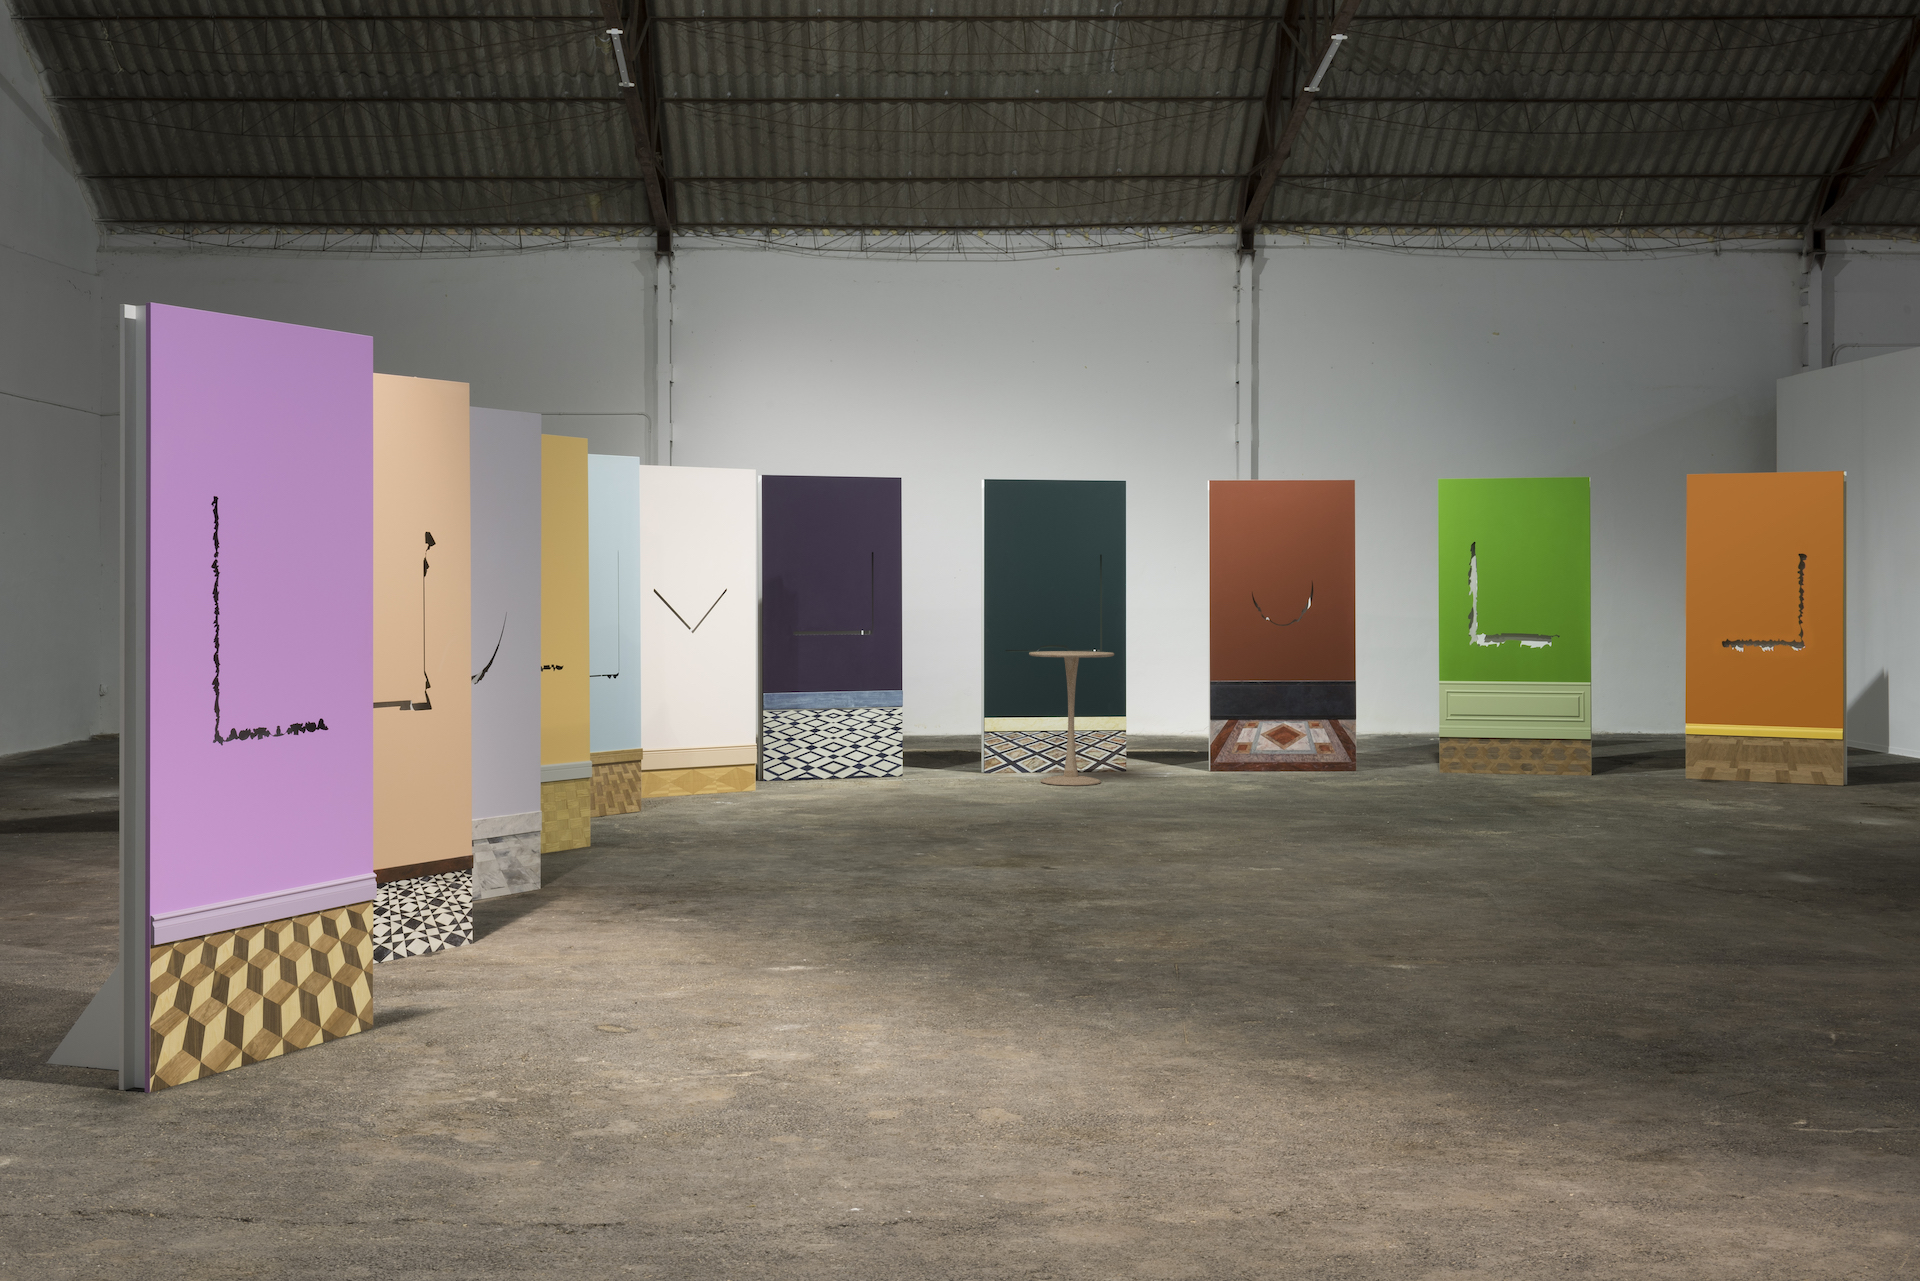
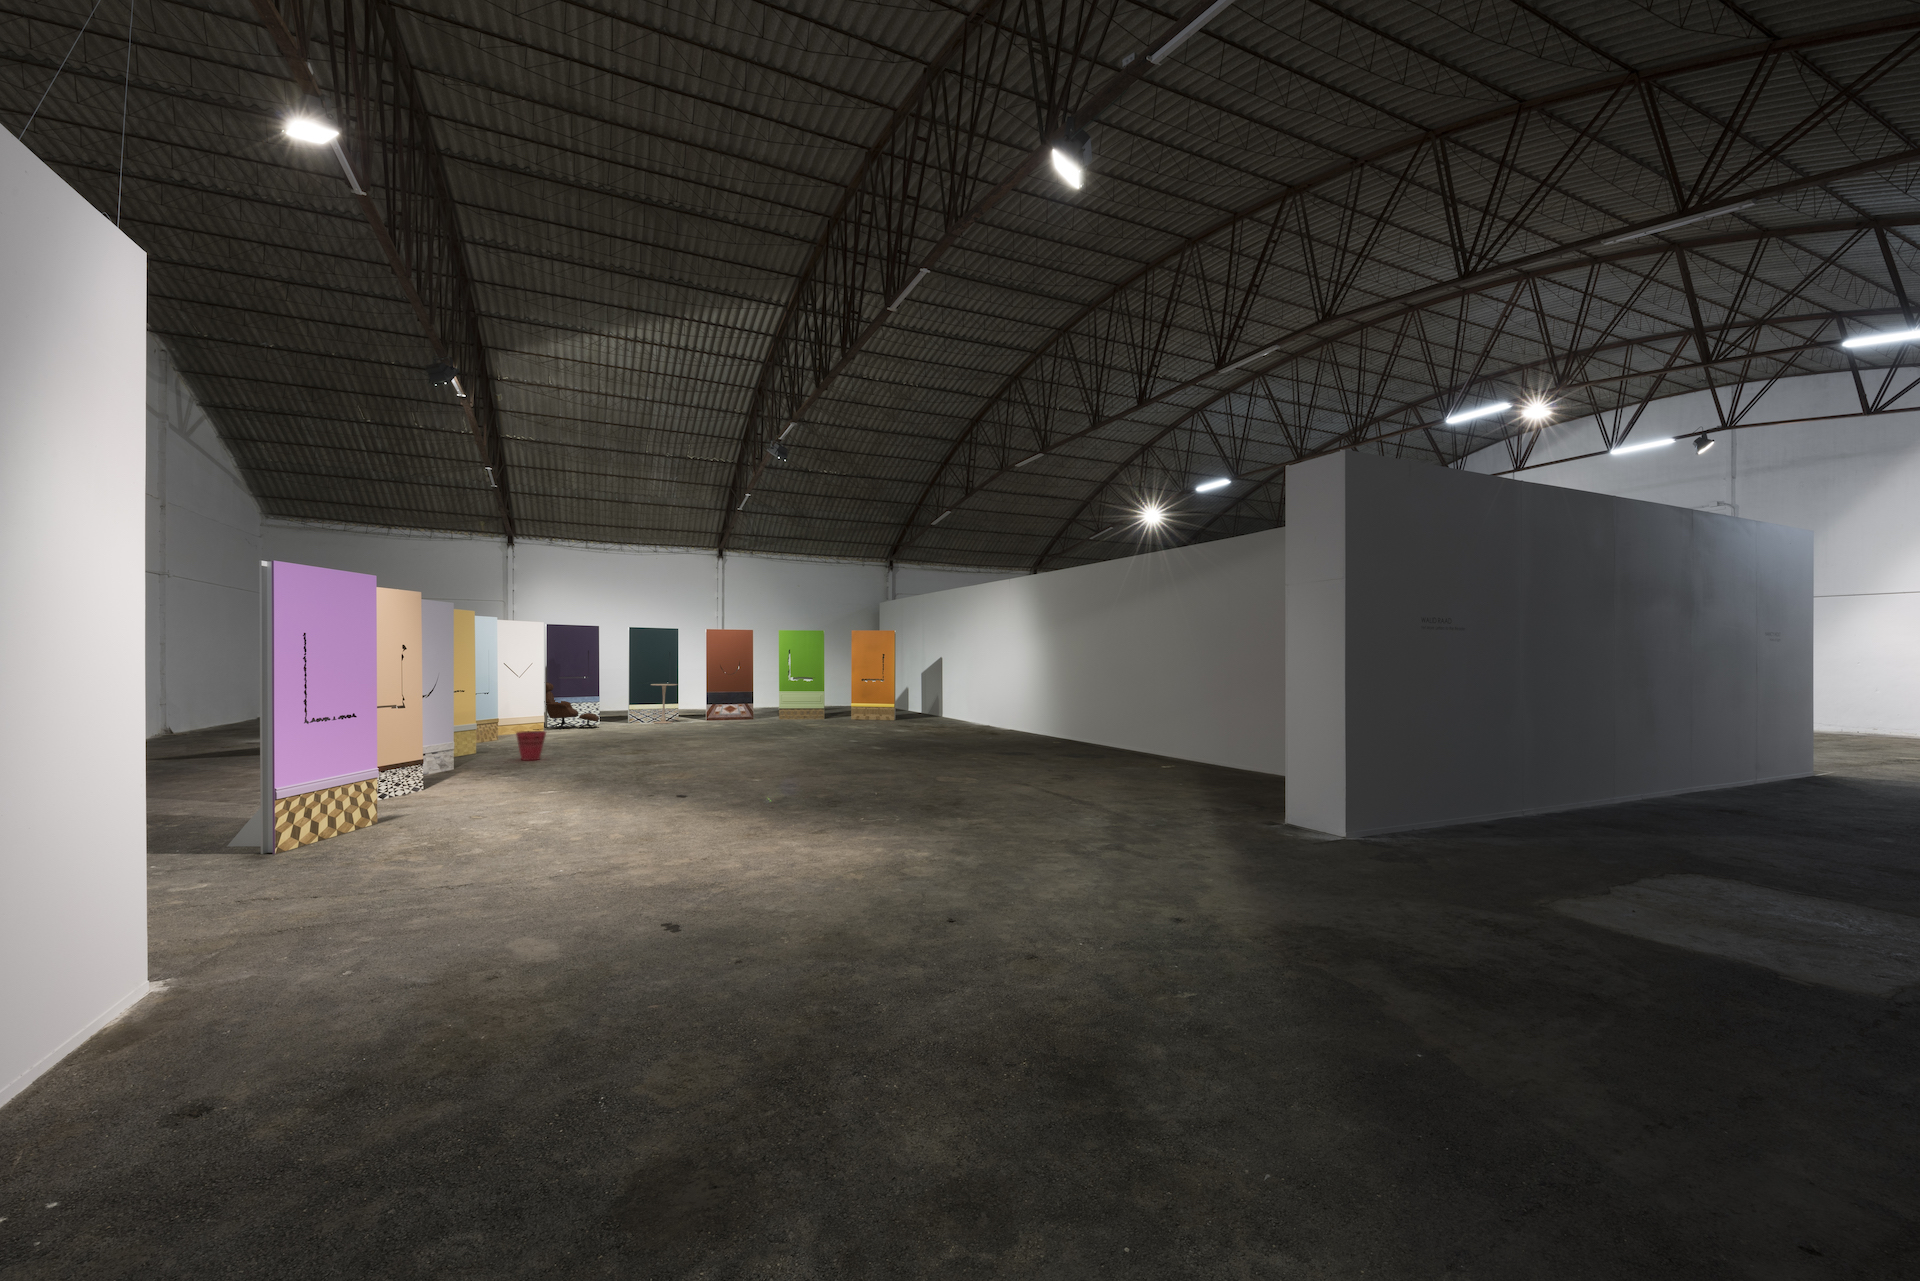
lounge chair: none [686,646,862,804] -> present [544,682,599,729]
bucket: none [235,916,395,1093] -> present [516,731,546,760]

